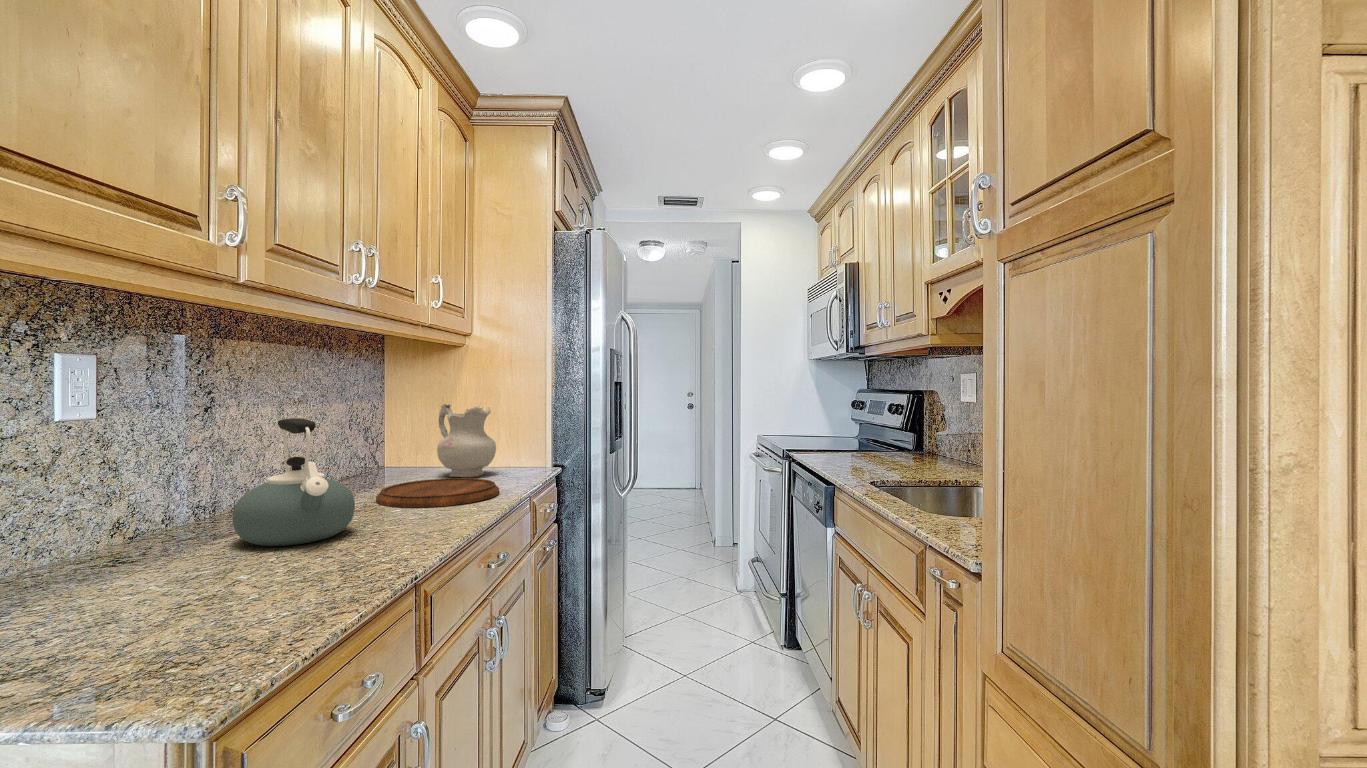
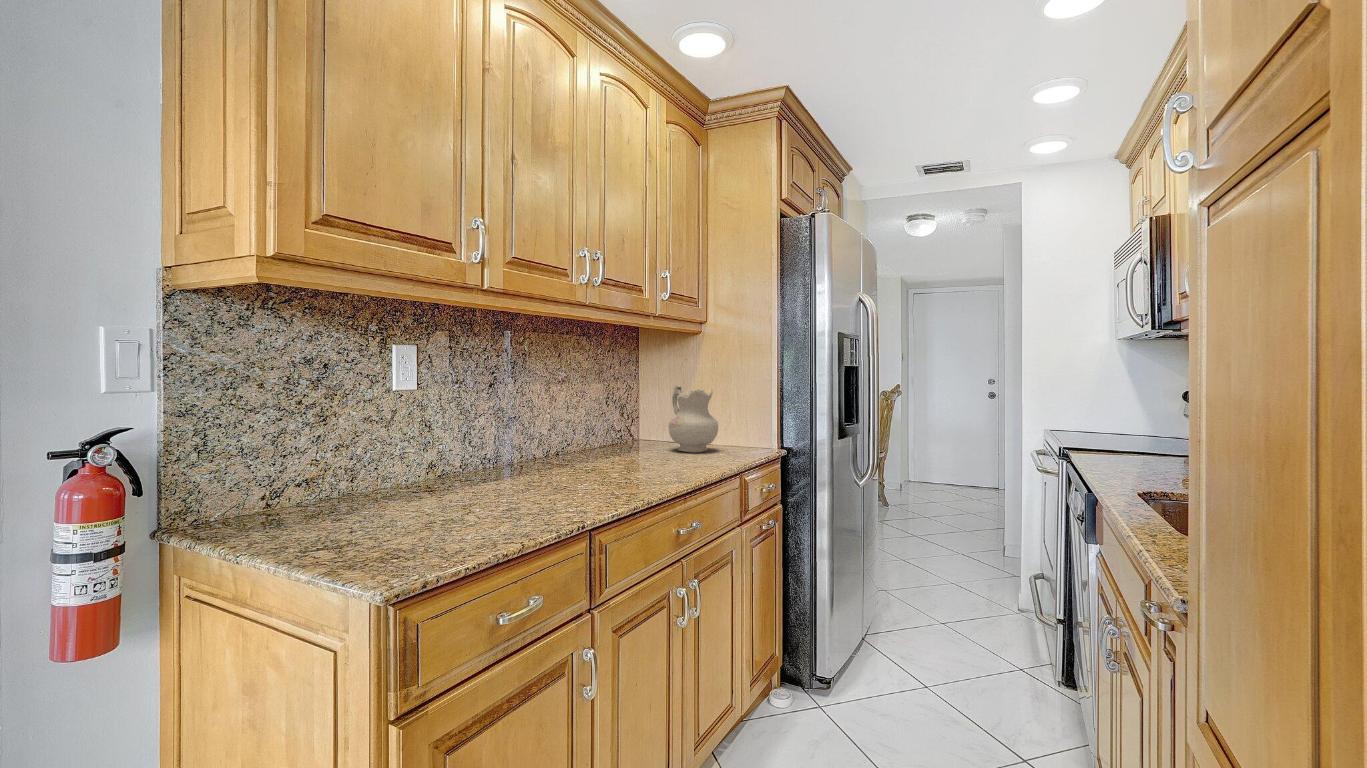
kettle: present [232,418,355,546] -> none [489,394,572,491]
cutting board: present [376,478,499,507] -> none [605,451,705,474]

